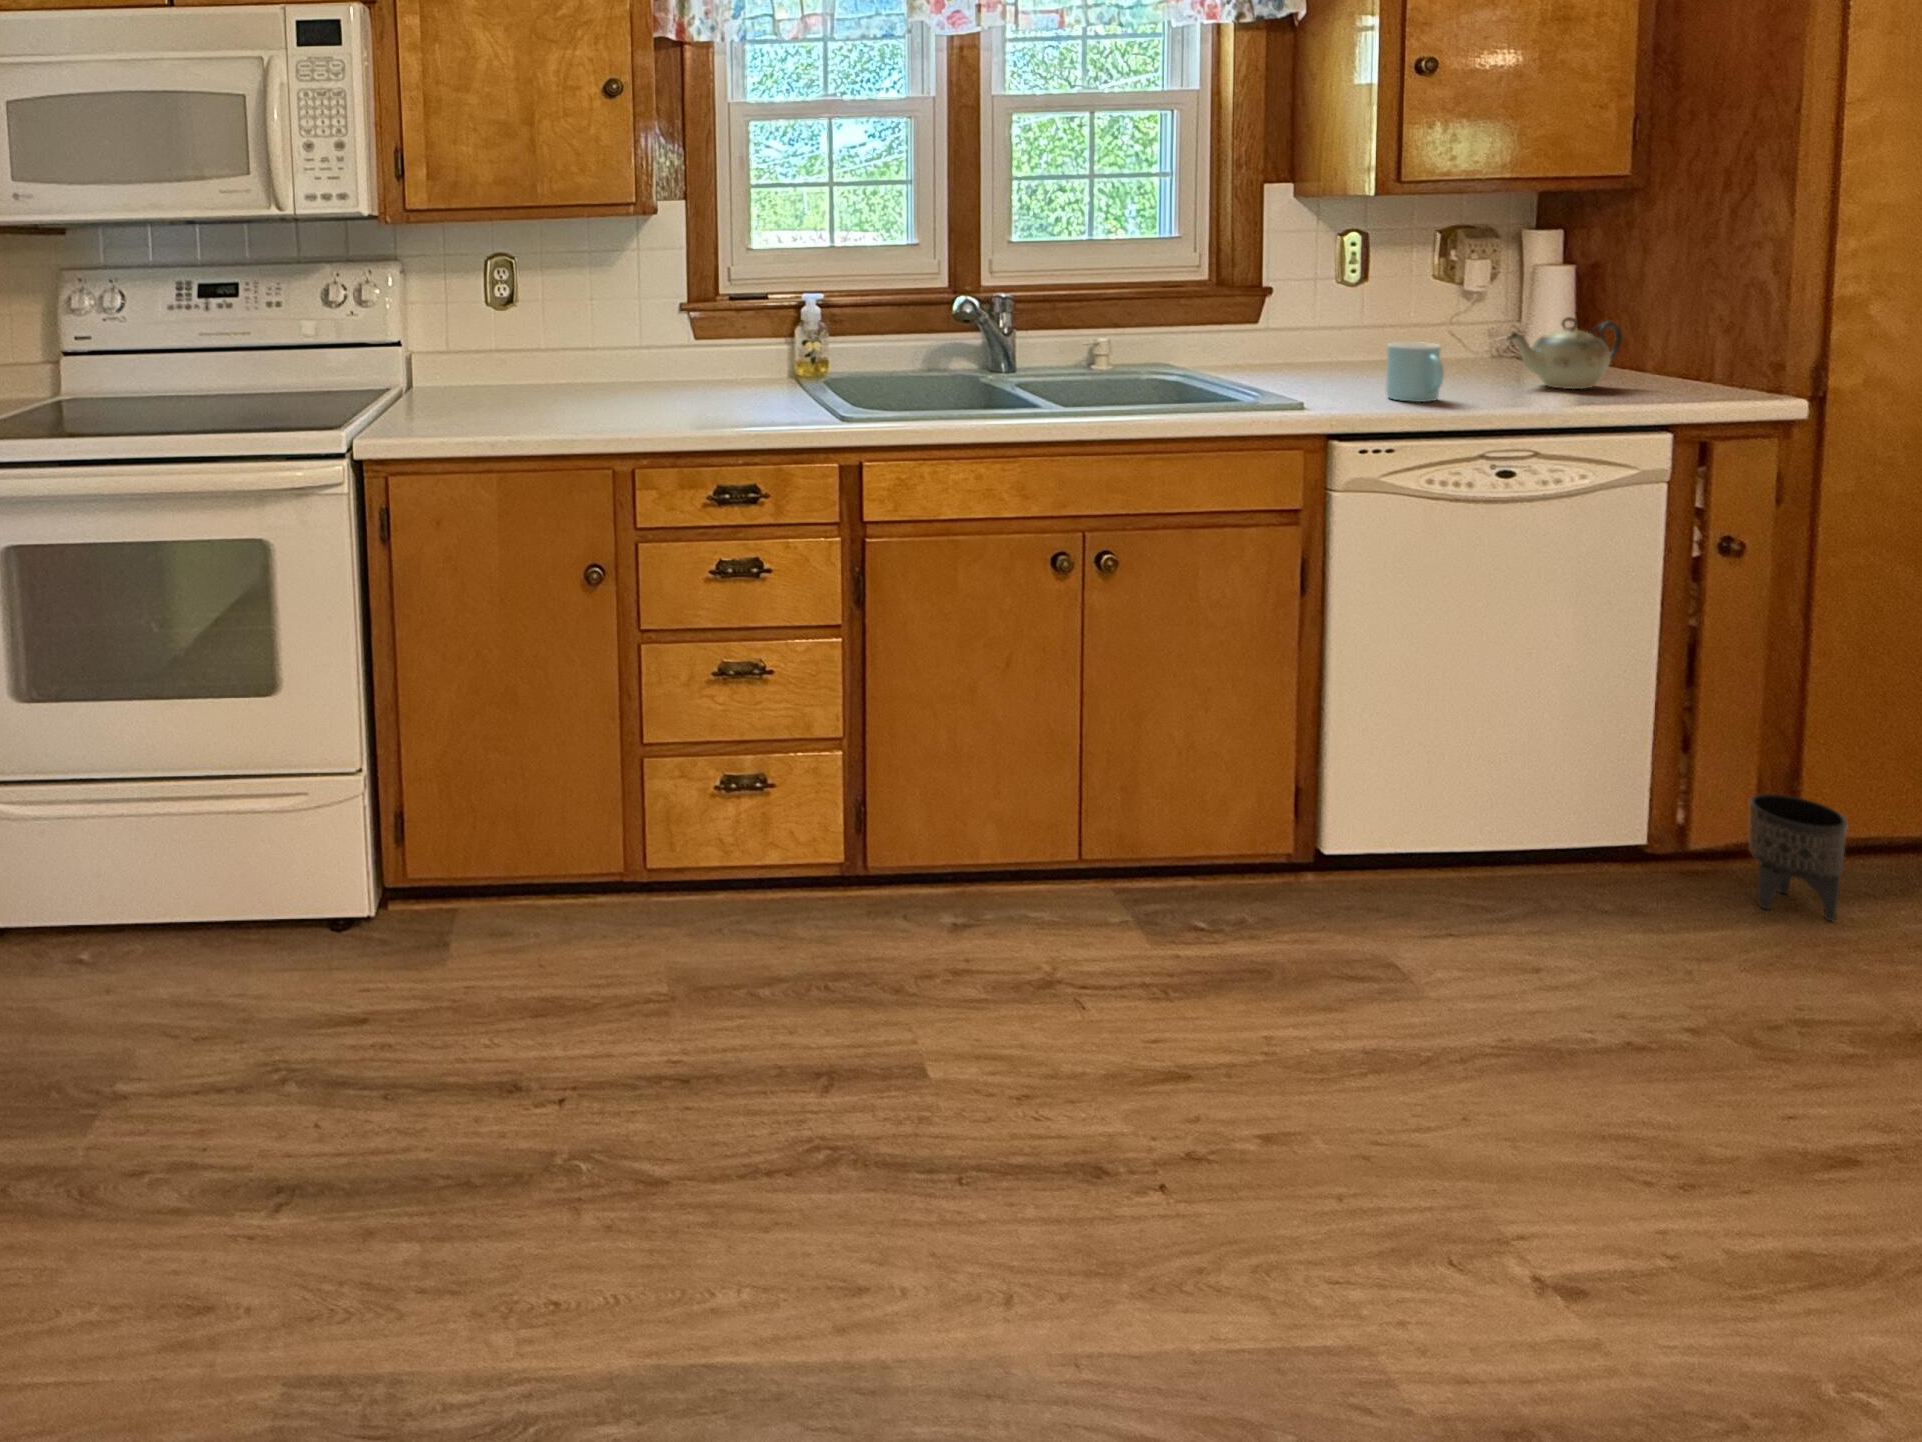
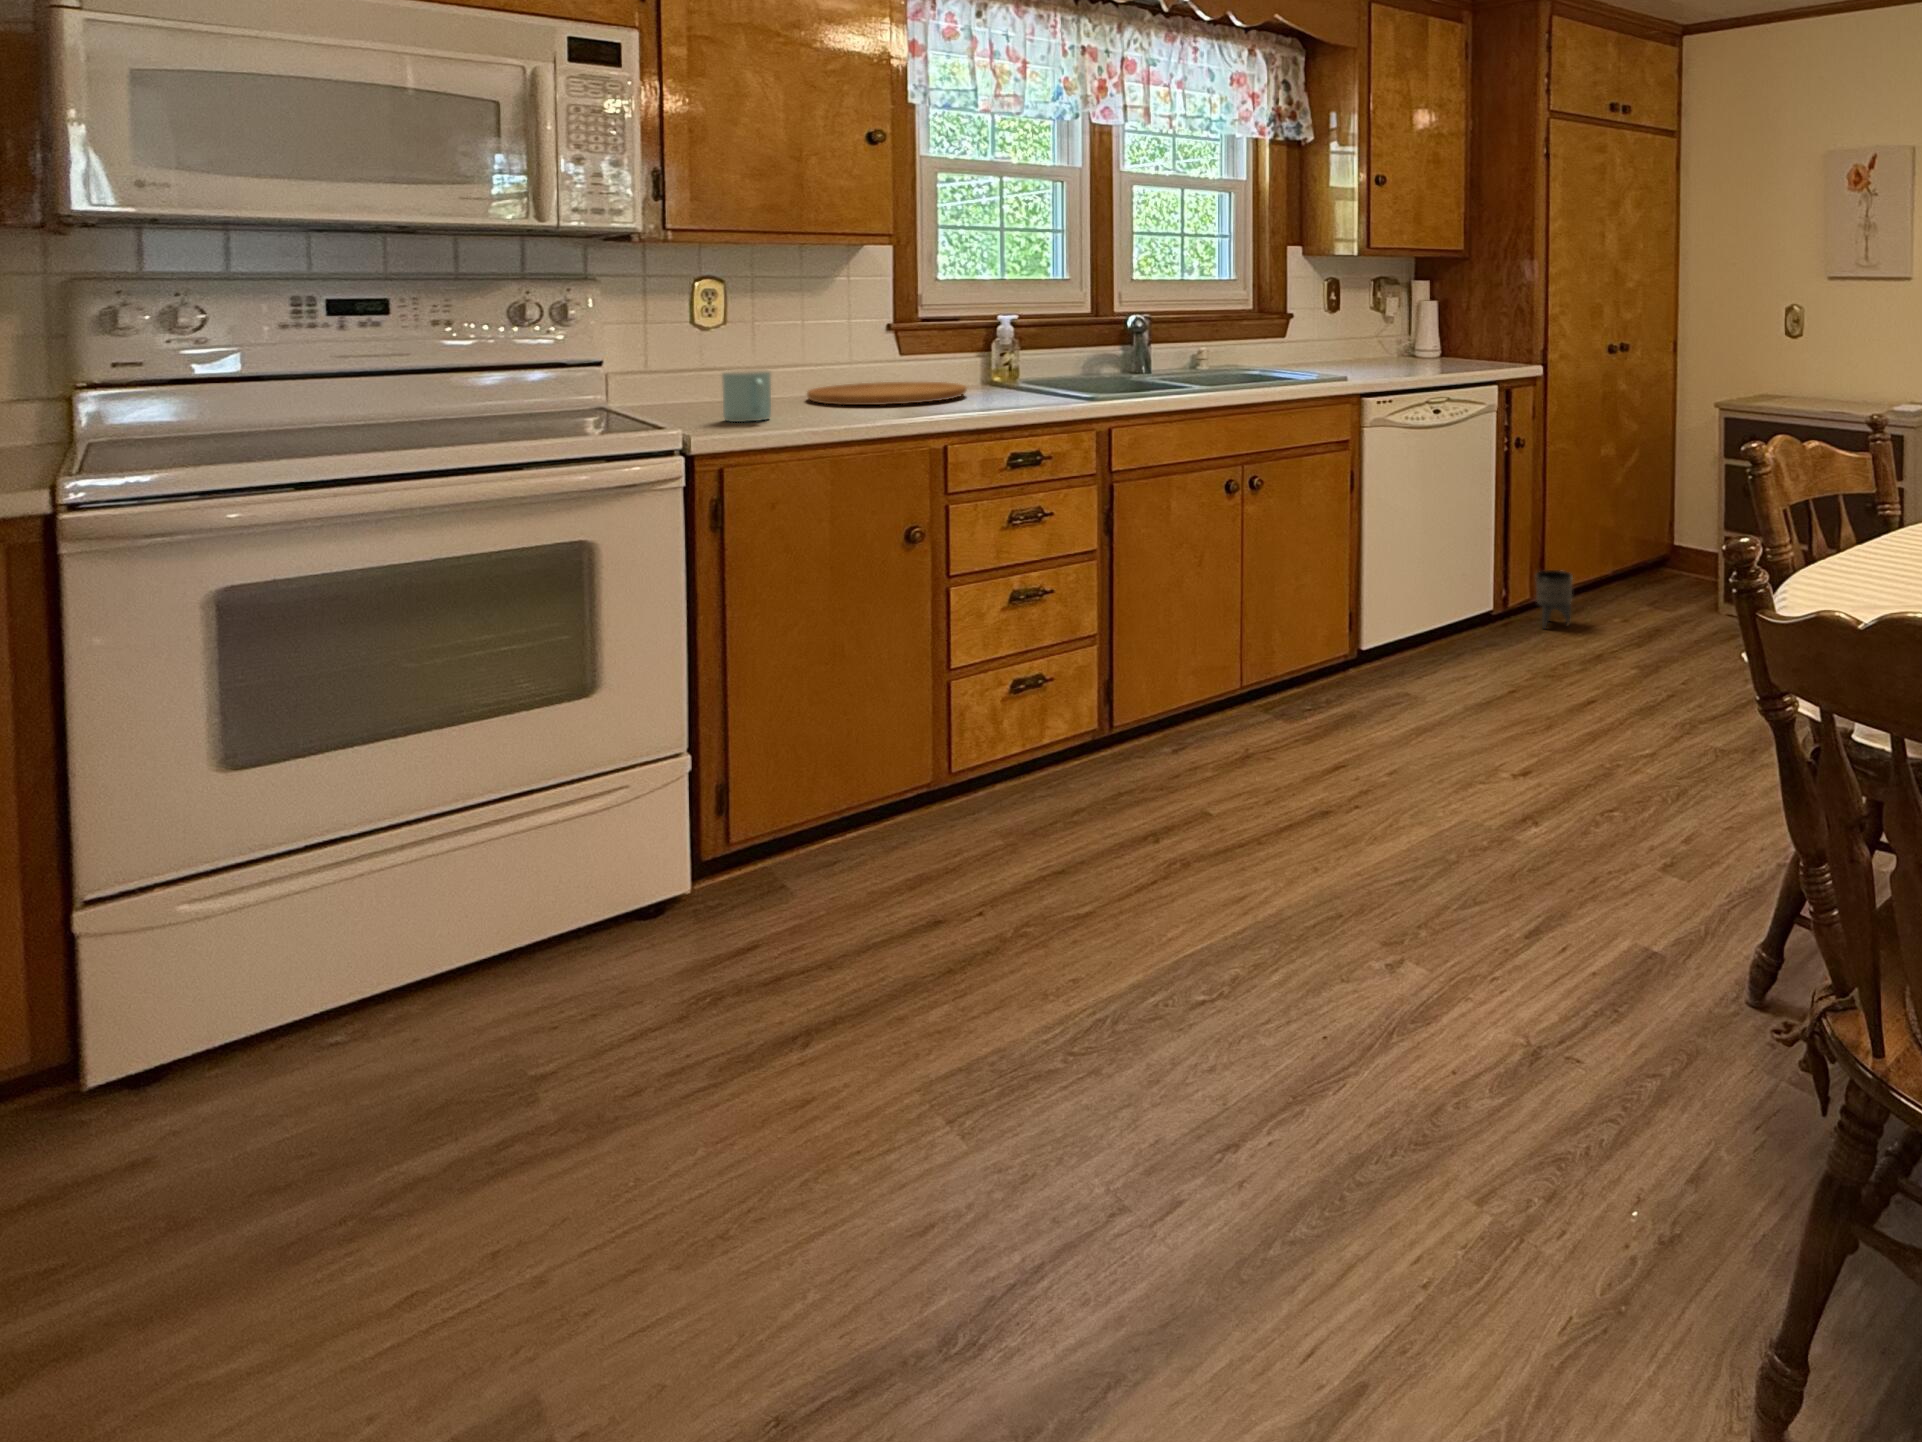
teapot: present [1507,317,1623,389] -> none [1423,327,1470,367]
mug: present [1386,342,1444,402] -> present [722,369,771,422]
cutting board: none [568,372,734,406] -> present [807,382,966,405]

